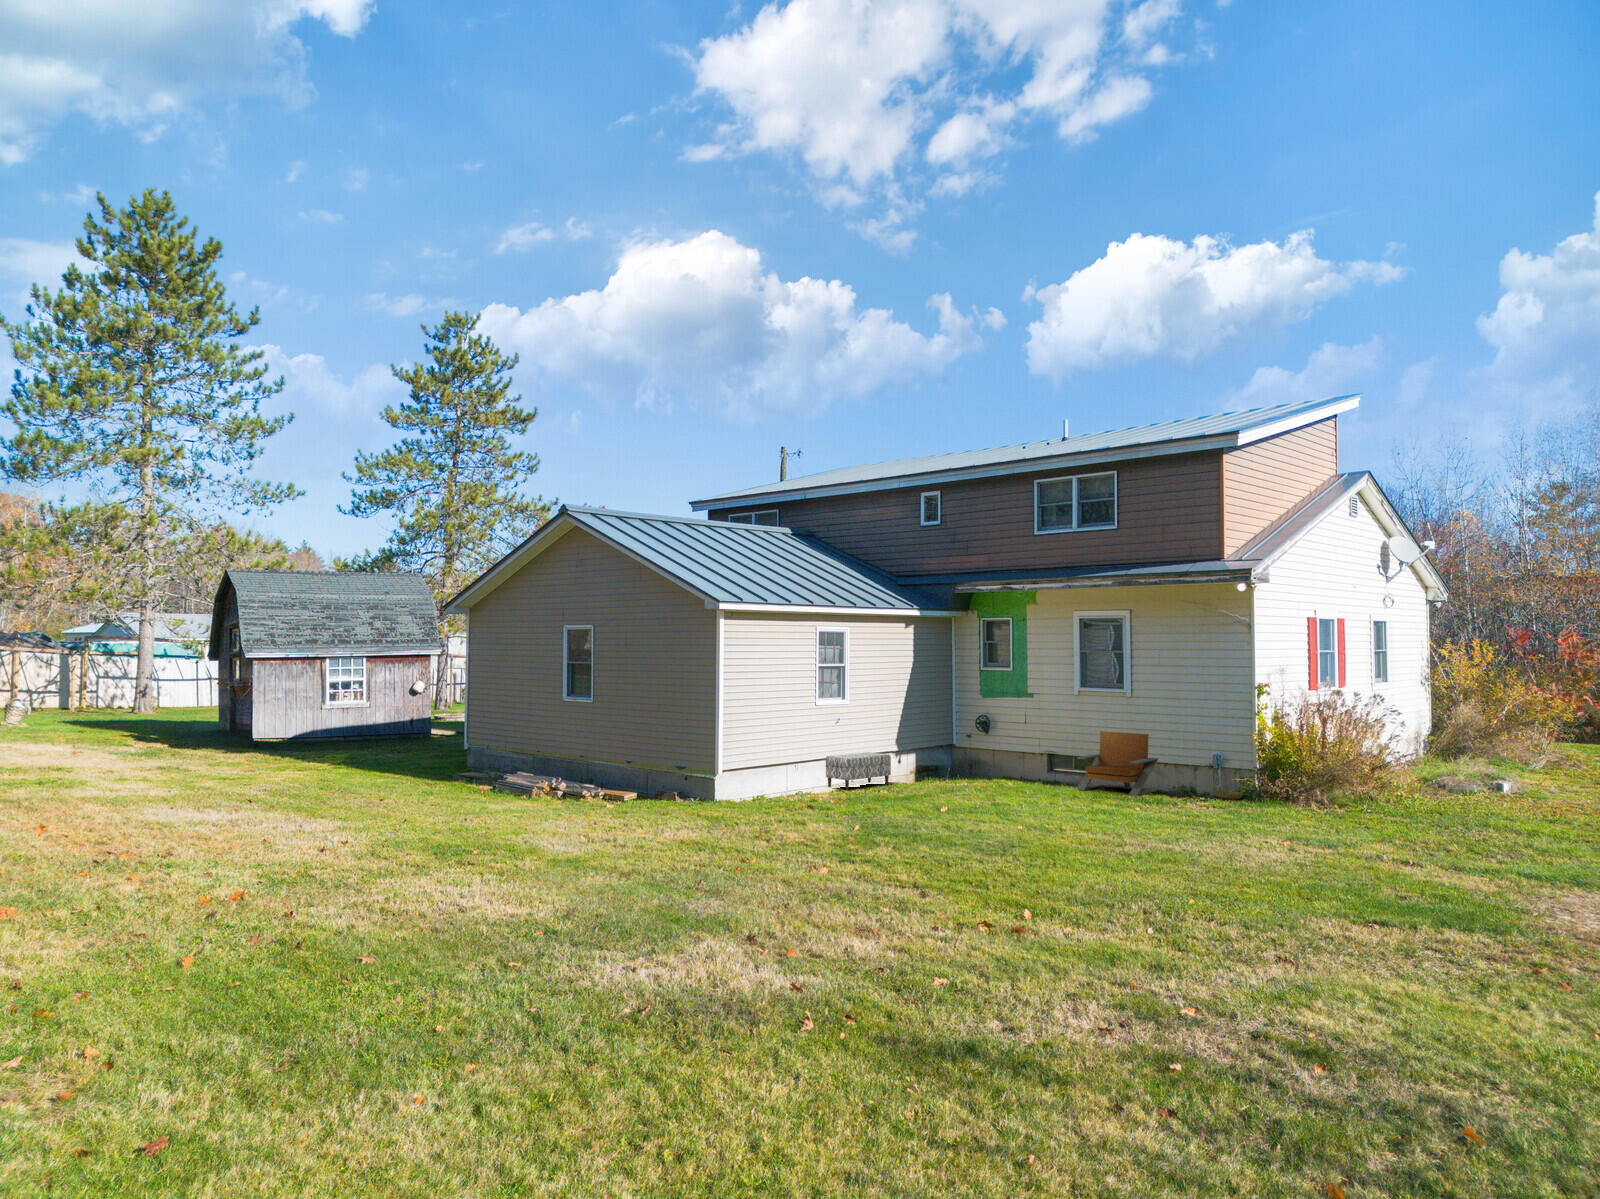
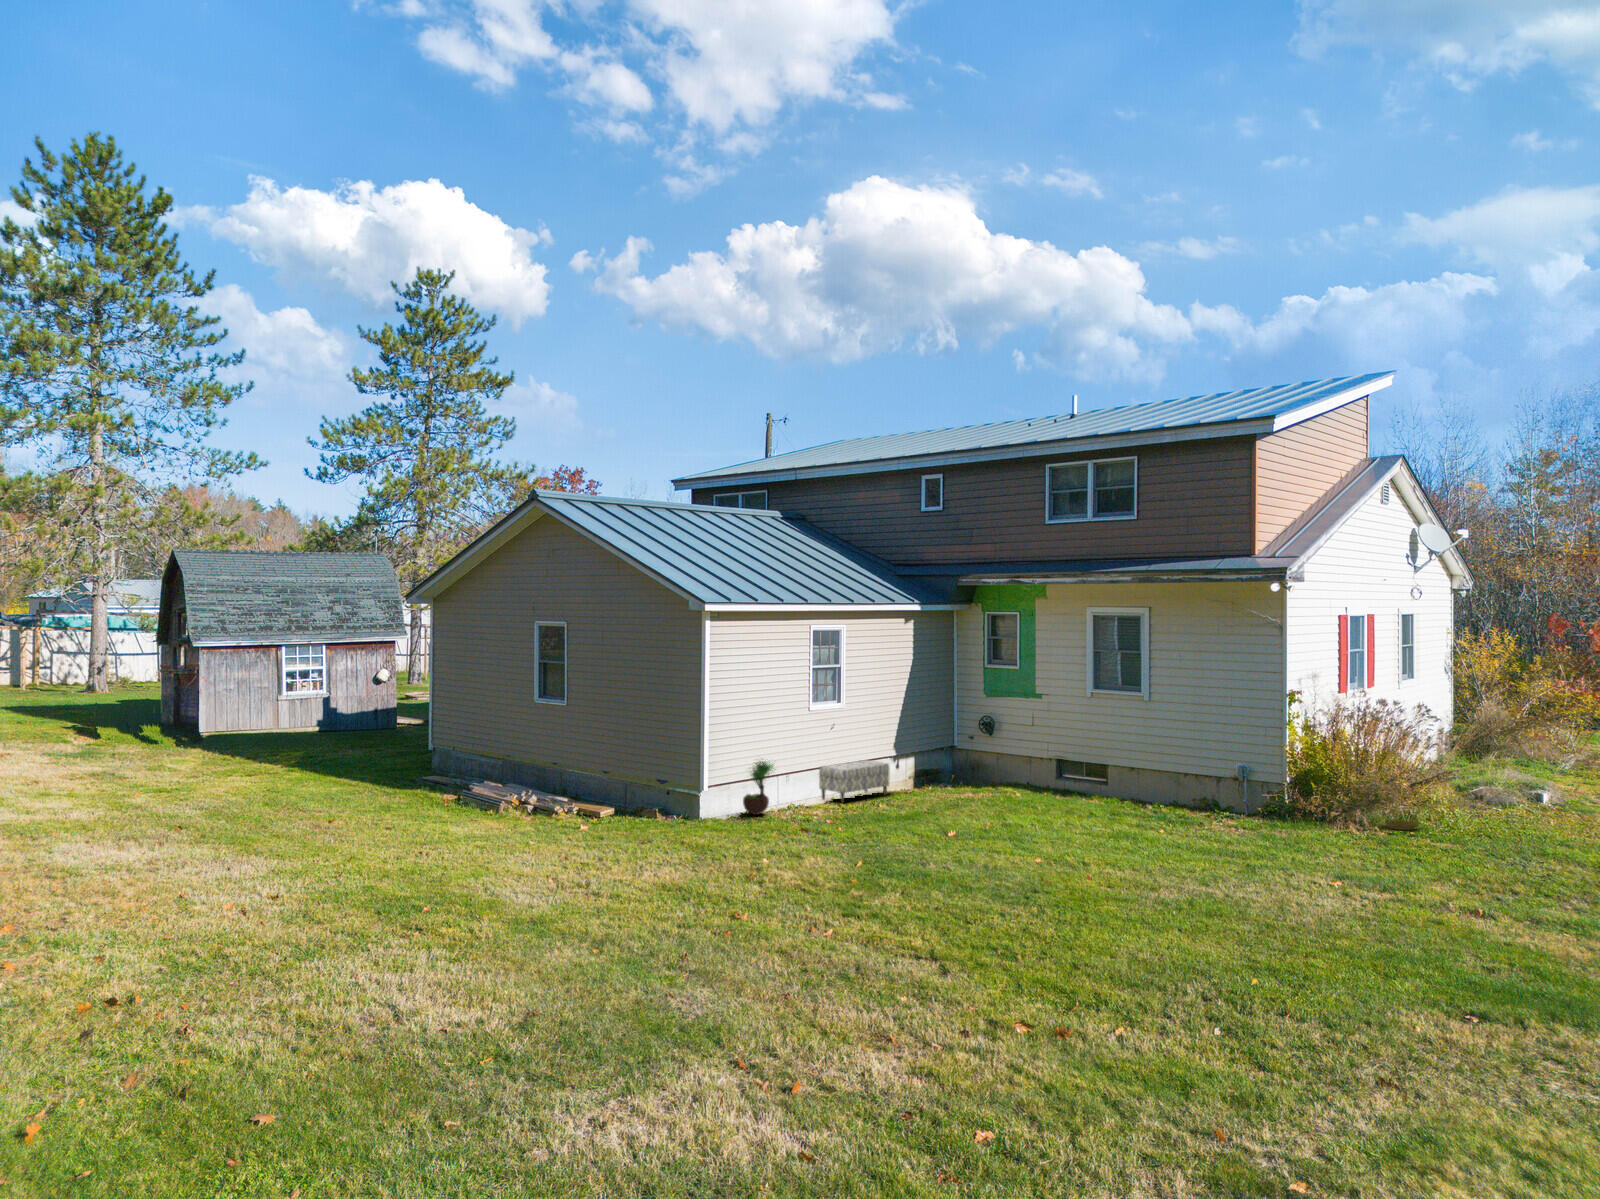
lounge chair: present [1077,731,1158,796] -> none [1091,739,1179,812]
potted tree: none [755,742,787,797] -> present [743,761,775,815]
basket: present [1212,776,1243,799] -> present [1384,804,1419,830]

